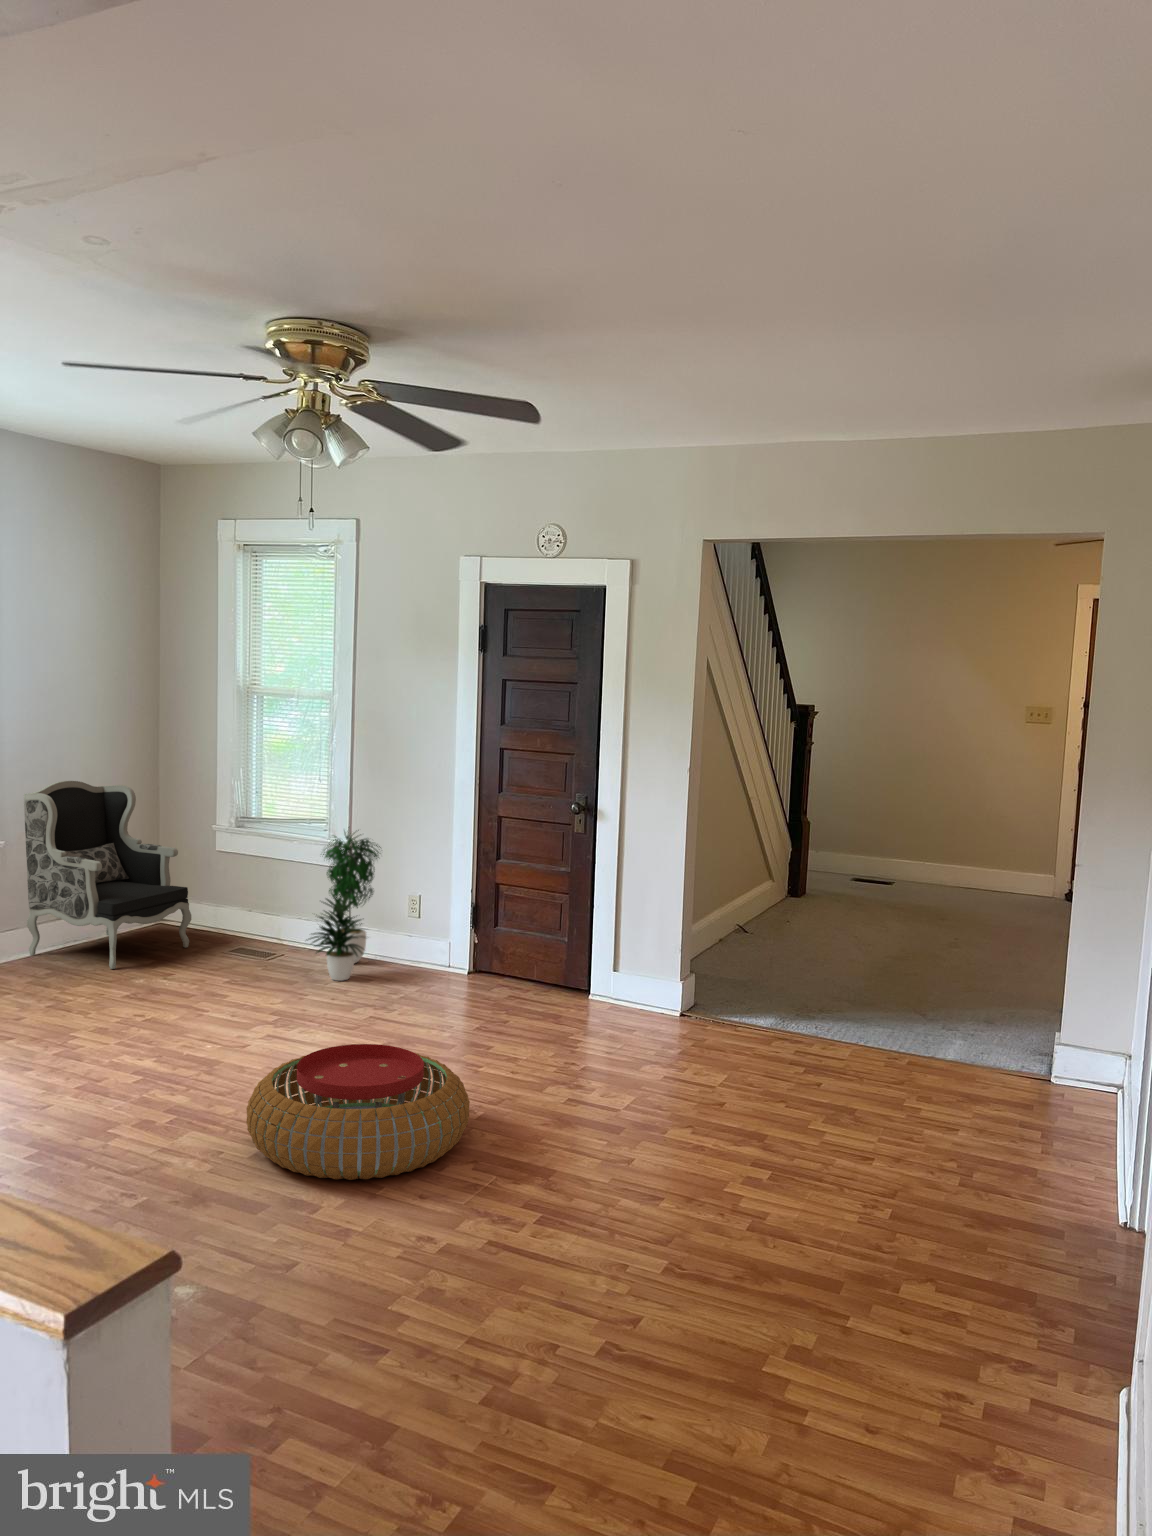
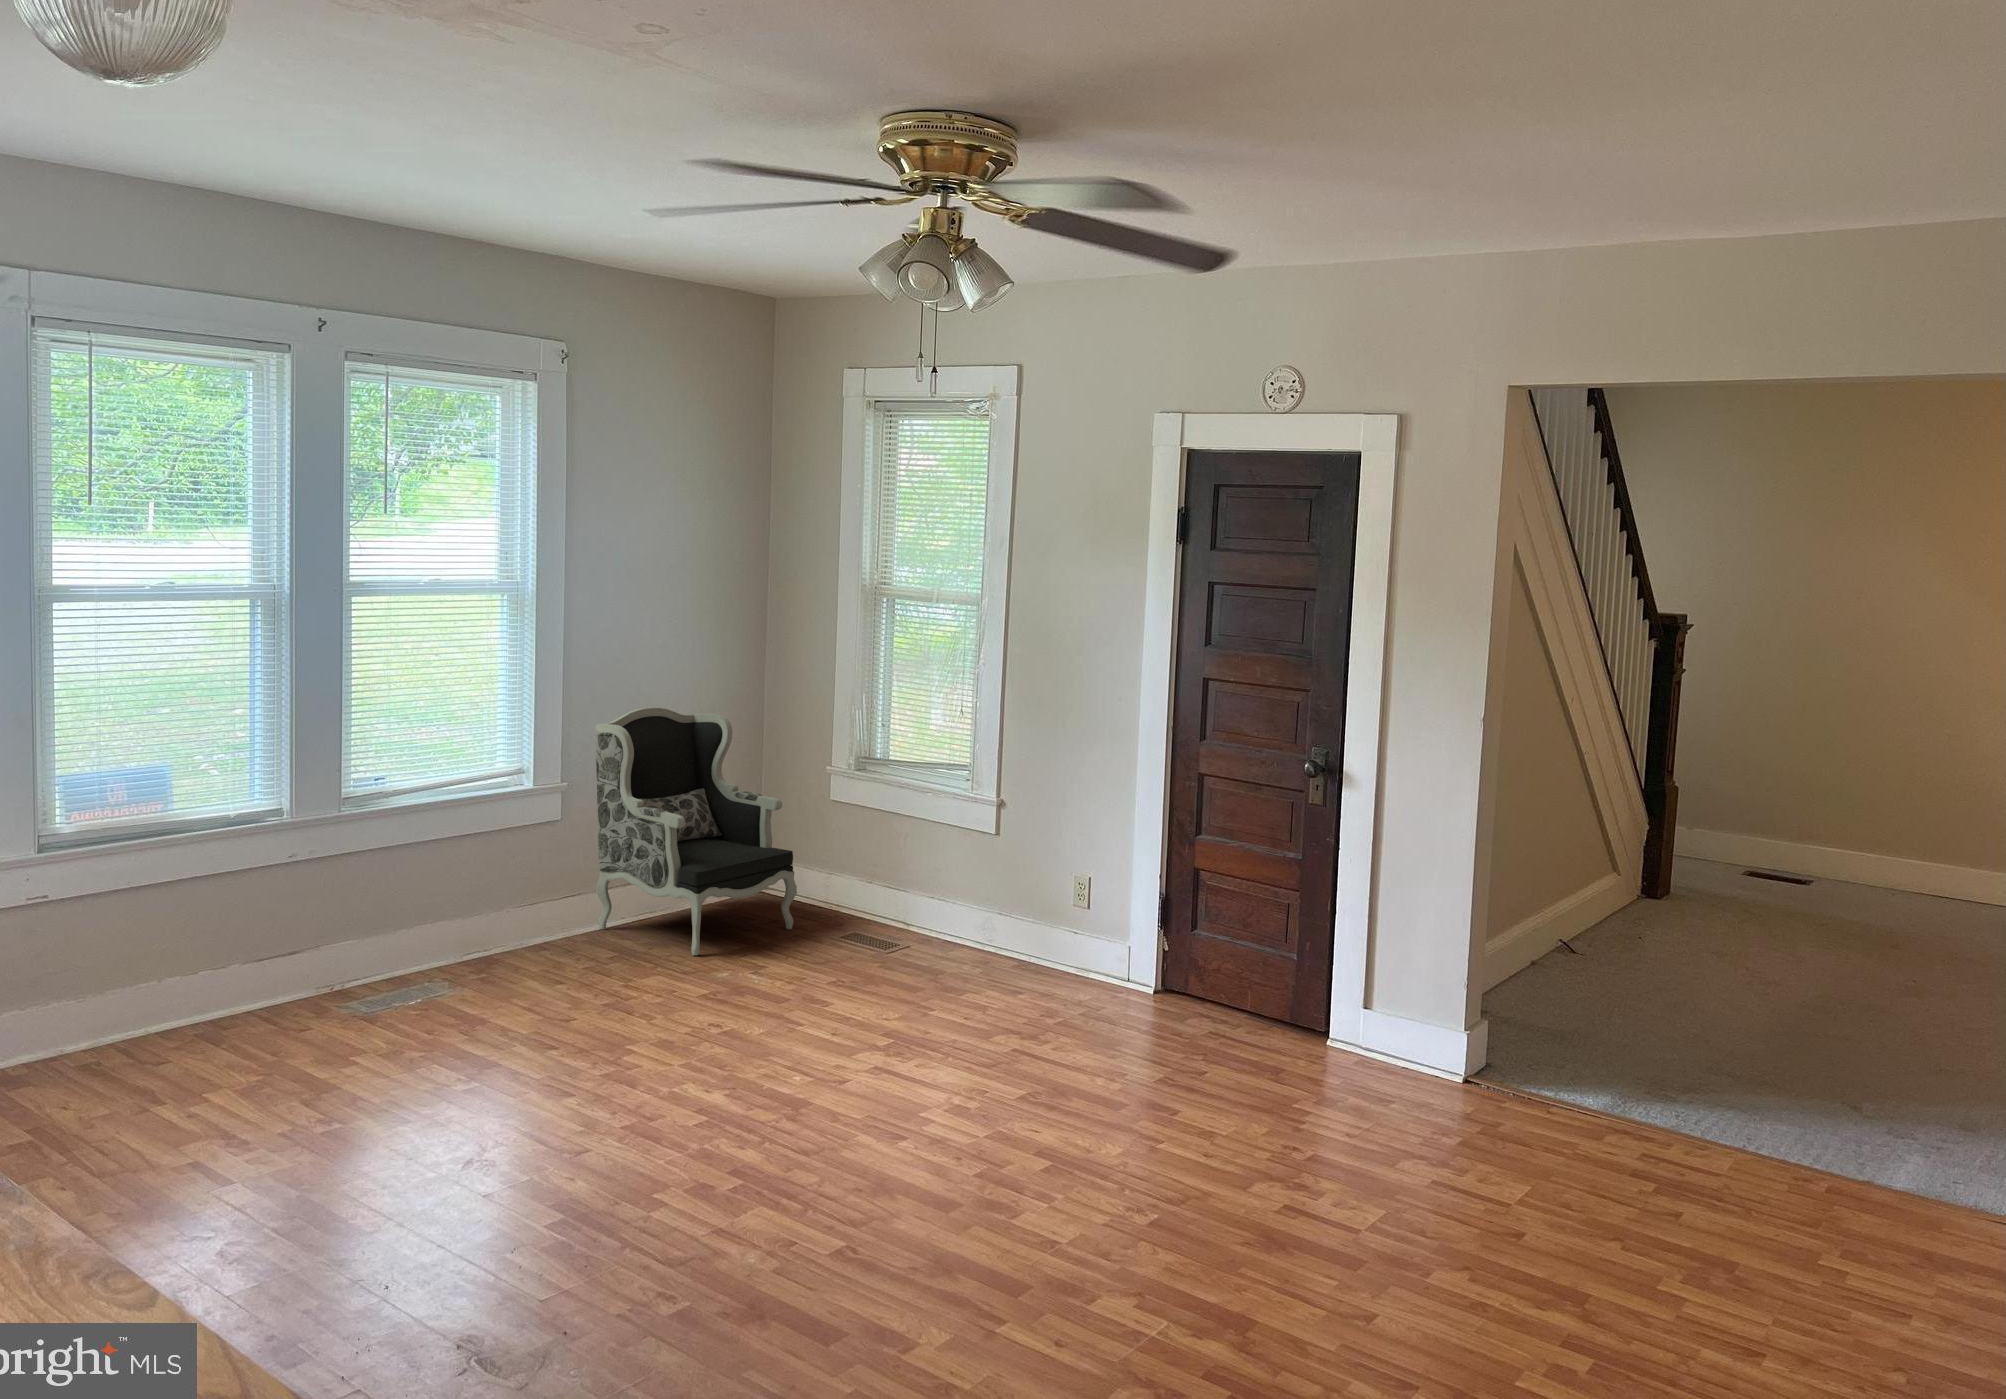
potted plant: present [309,832,381,981] -> none [936,780,1044,992]
pouf: present [246,1044,470,1180] -> none [831,1109,1136,1311]

